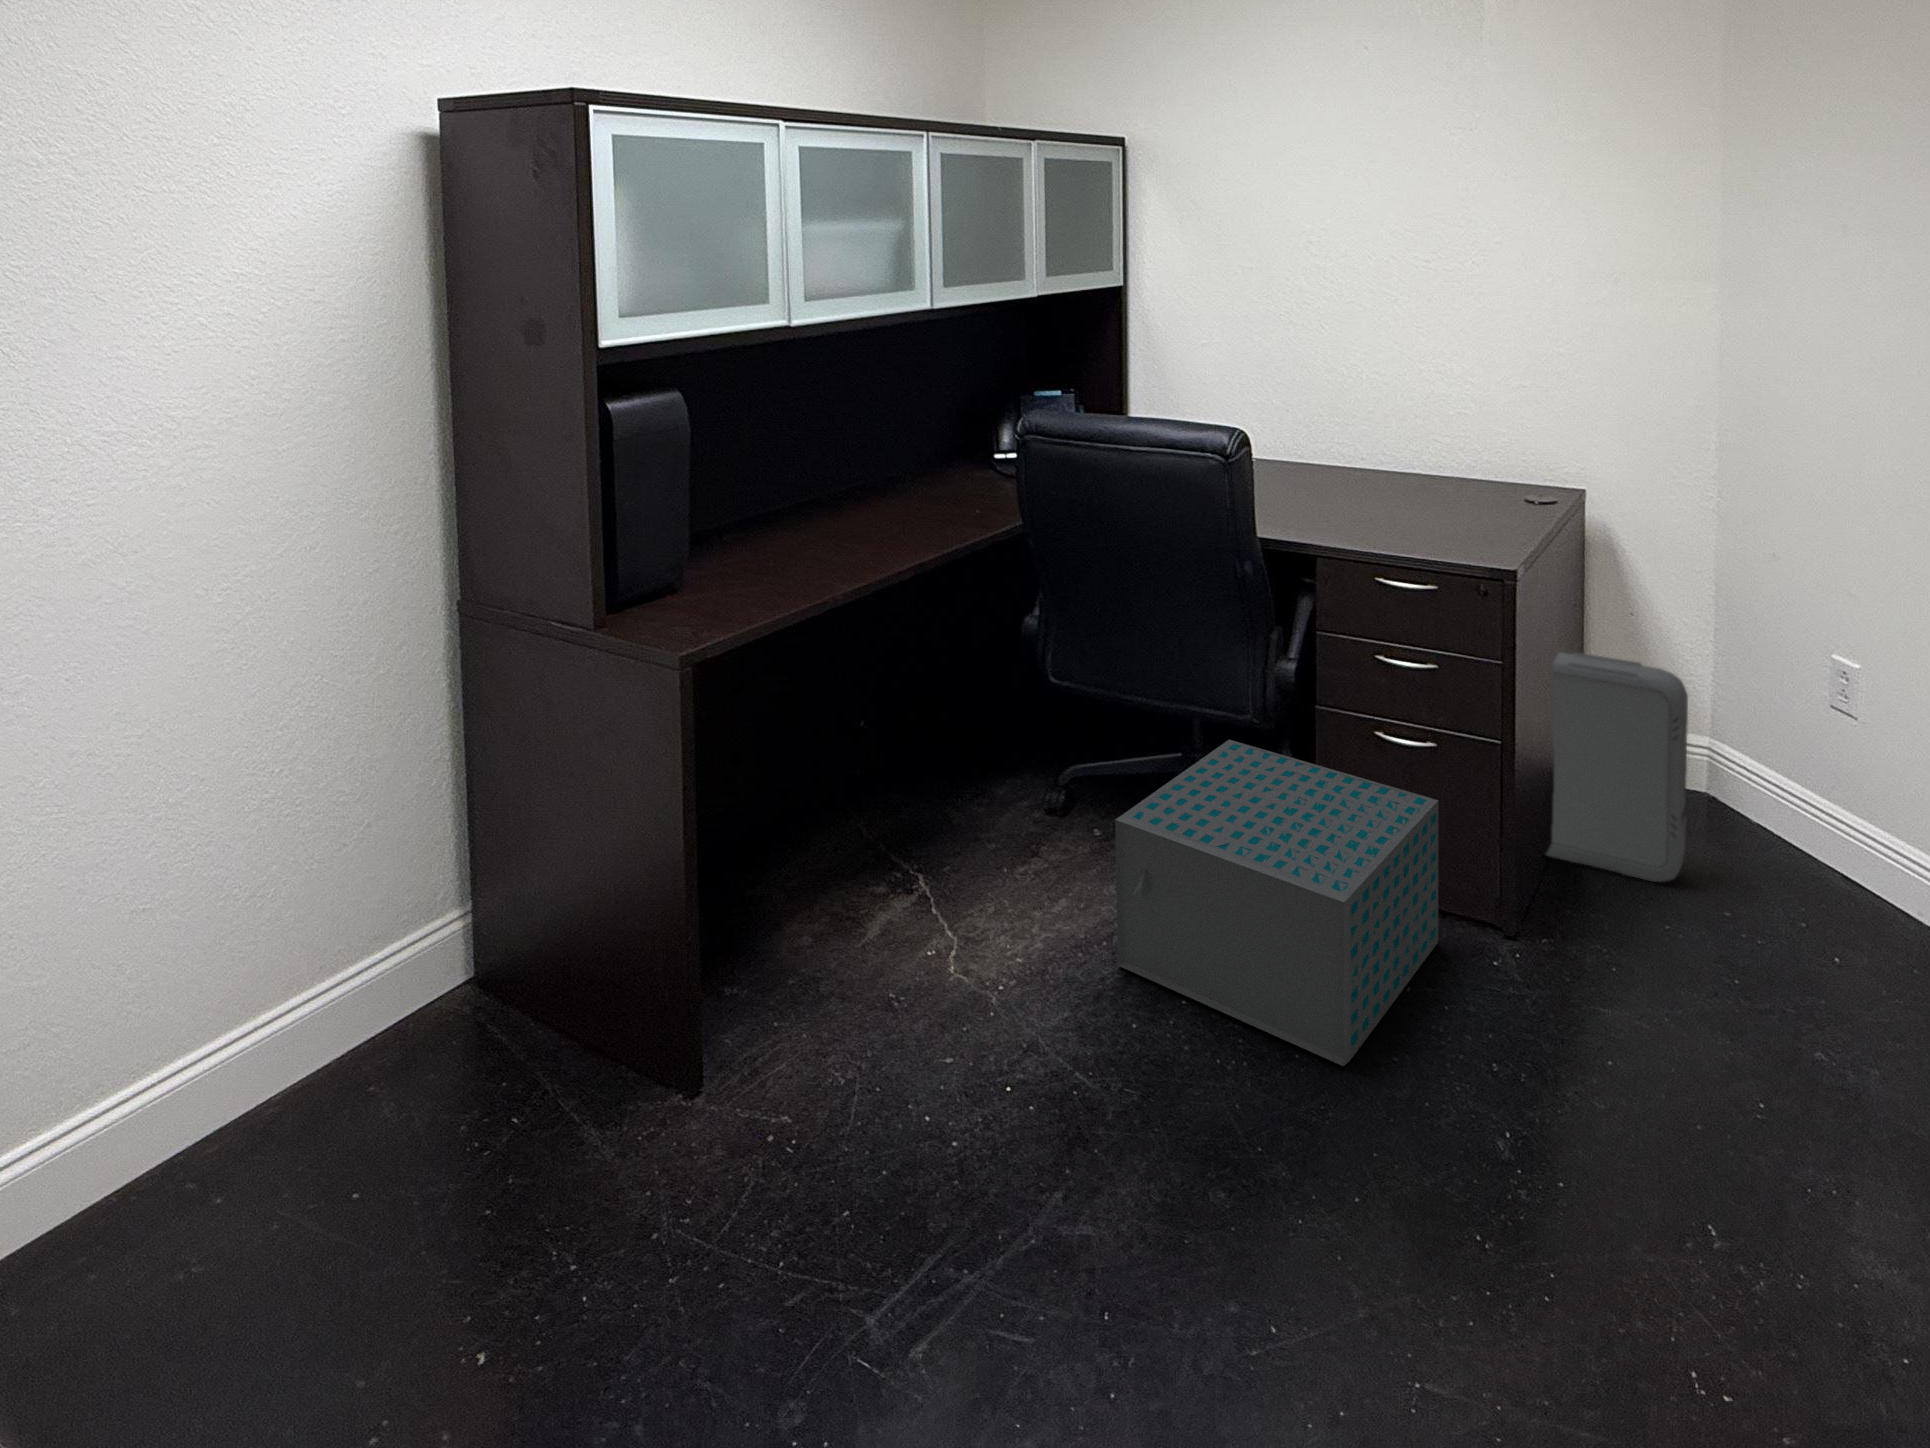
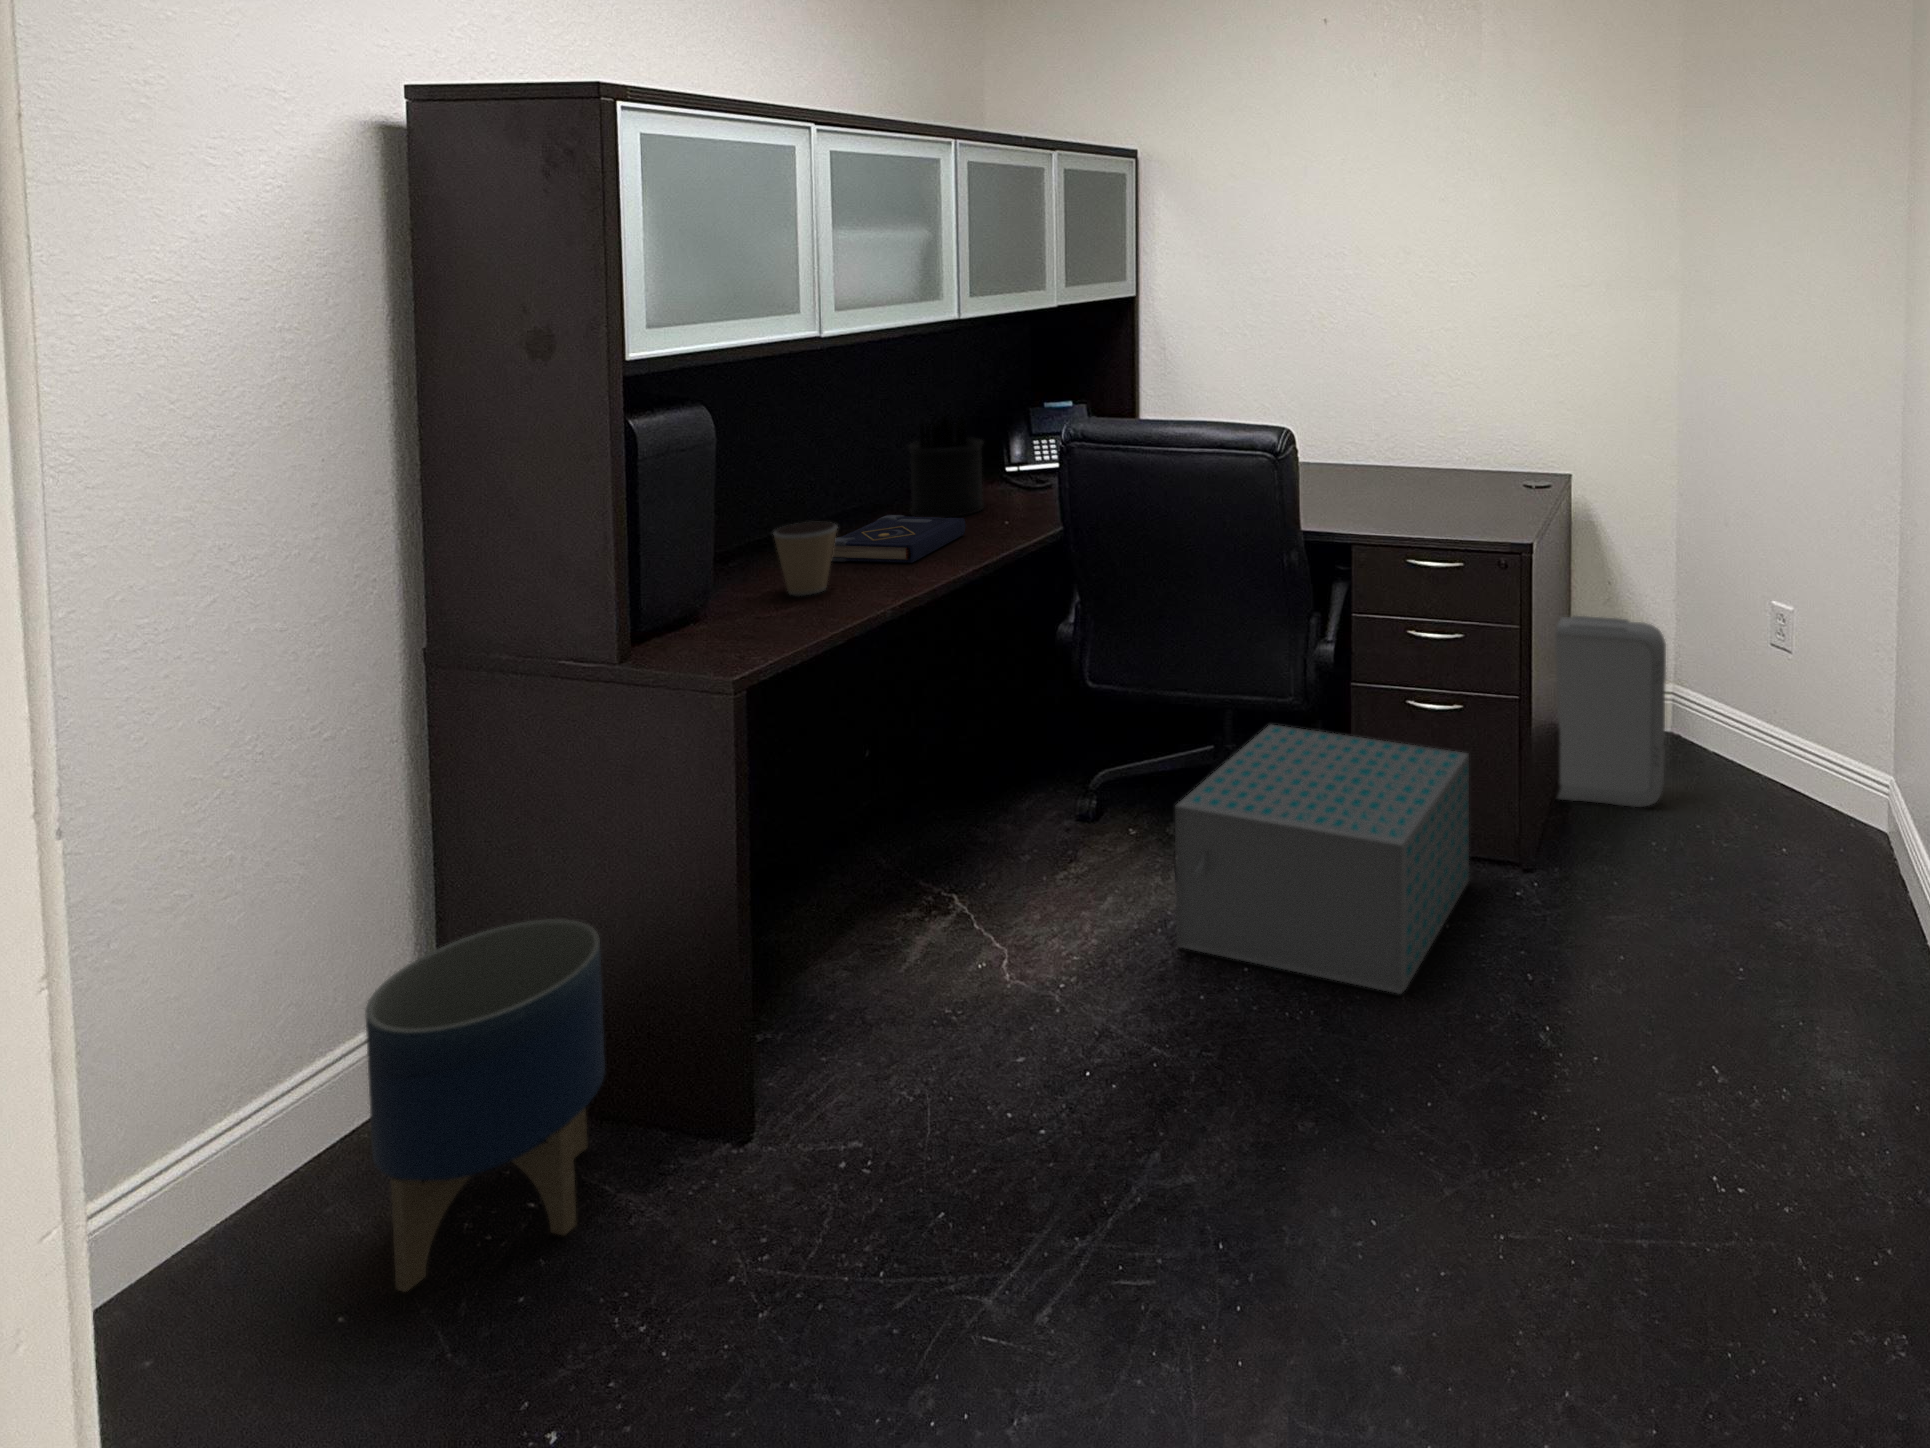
pen holder: none [897,399,967,502] -> present [908,412,984,518]
book: none [809,498,939,547] -> present [831,515,966,563]
coffee cup: none [750,504,807,574] -> present [773,522,837,595]
planter: none [383,859,577,1184] -> present [365,919,605,1292]

